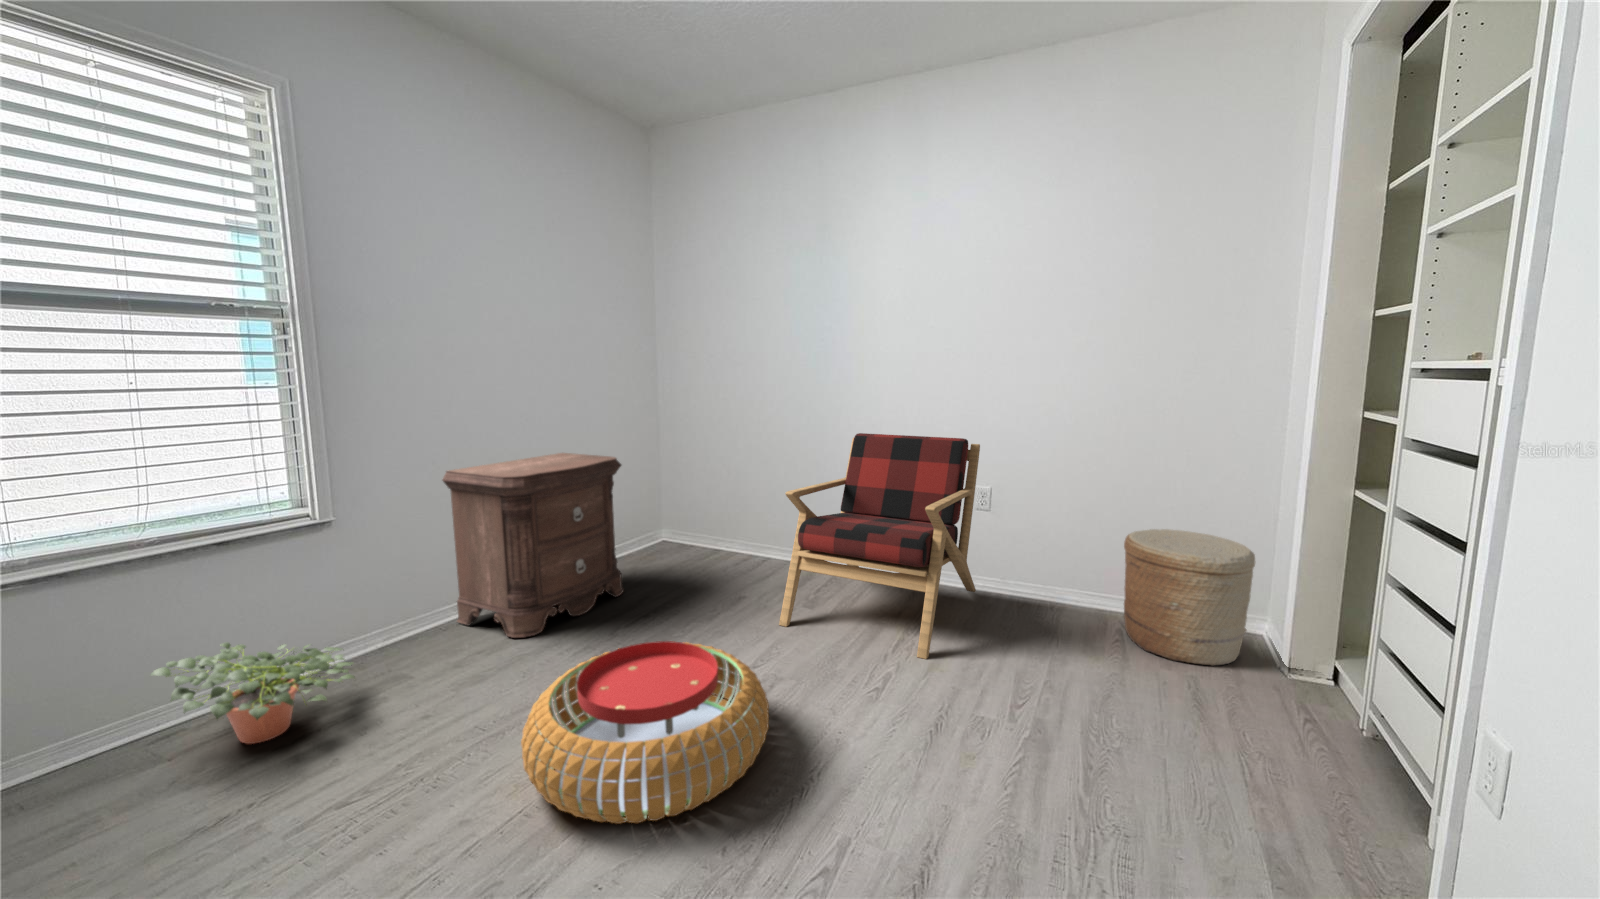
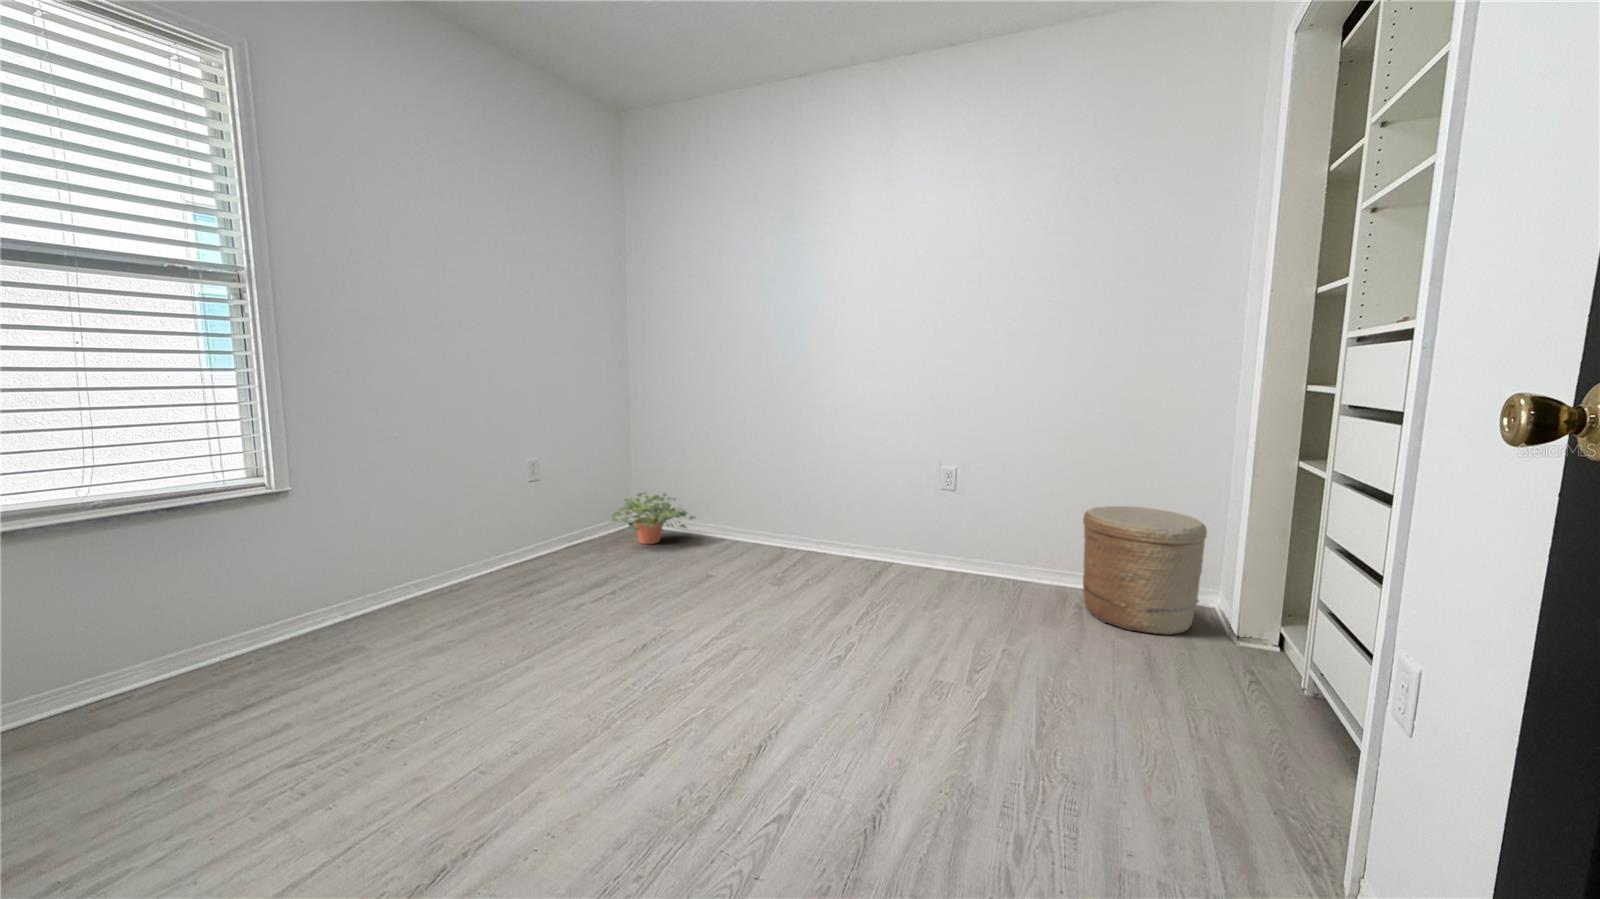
armchair: present [779,433,980,659] -> none [746,415,946,630]
nightstand: present [442,453,624,638] -> none [405,432,592,614]
pouf: present [521,641,769,824] -> none [477,607,729,779]
potted plant: present [152,643,354,744] -> present [610,492,695,544]

